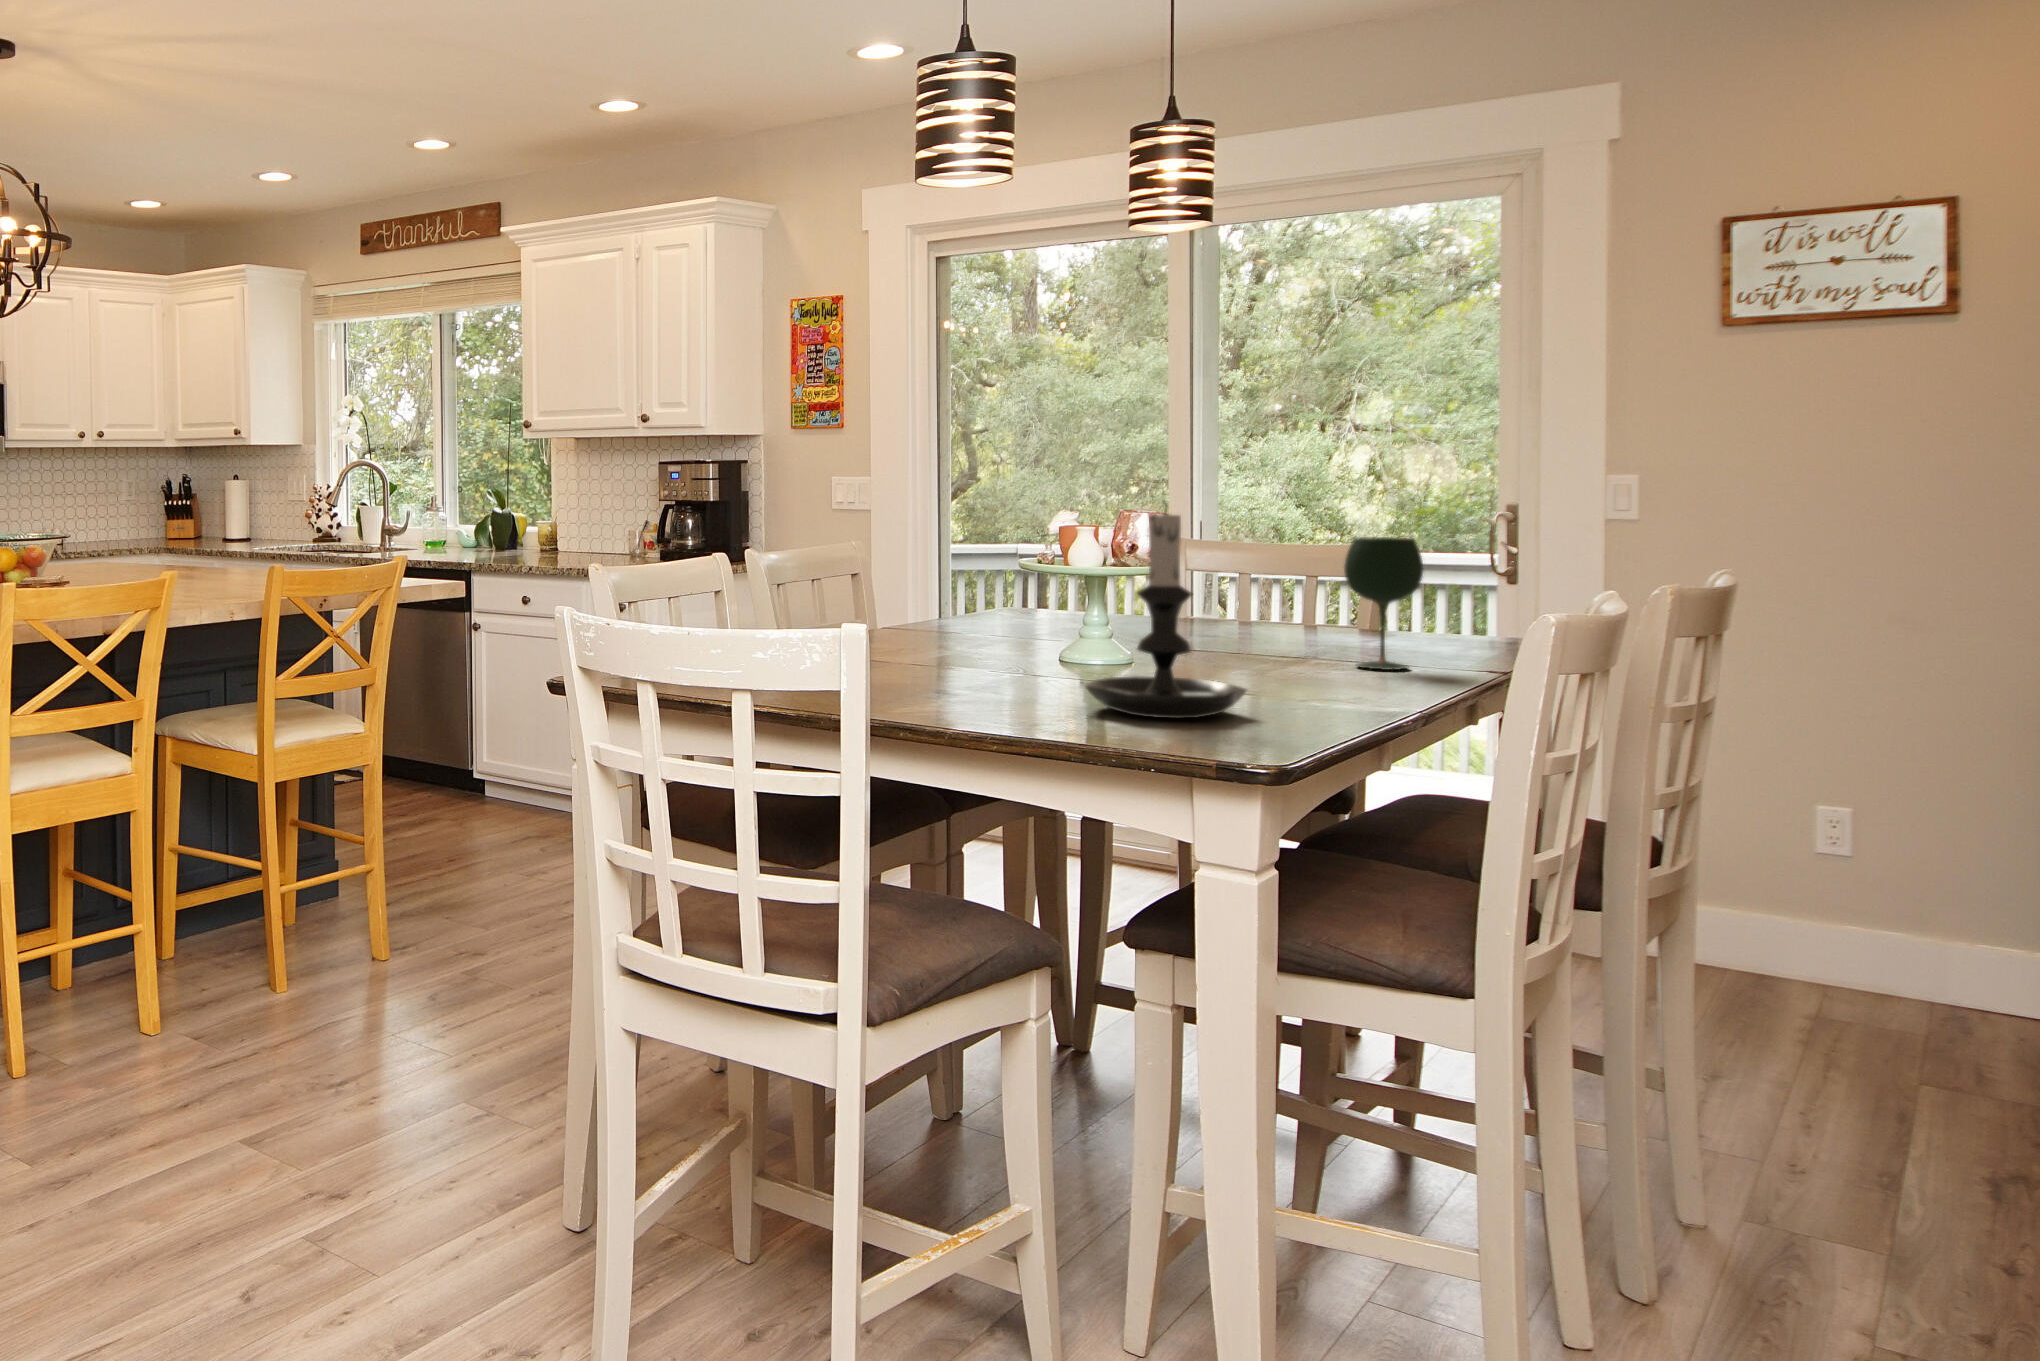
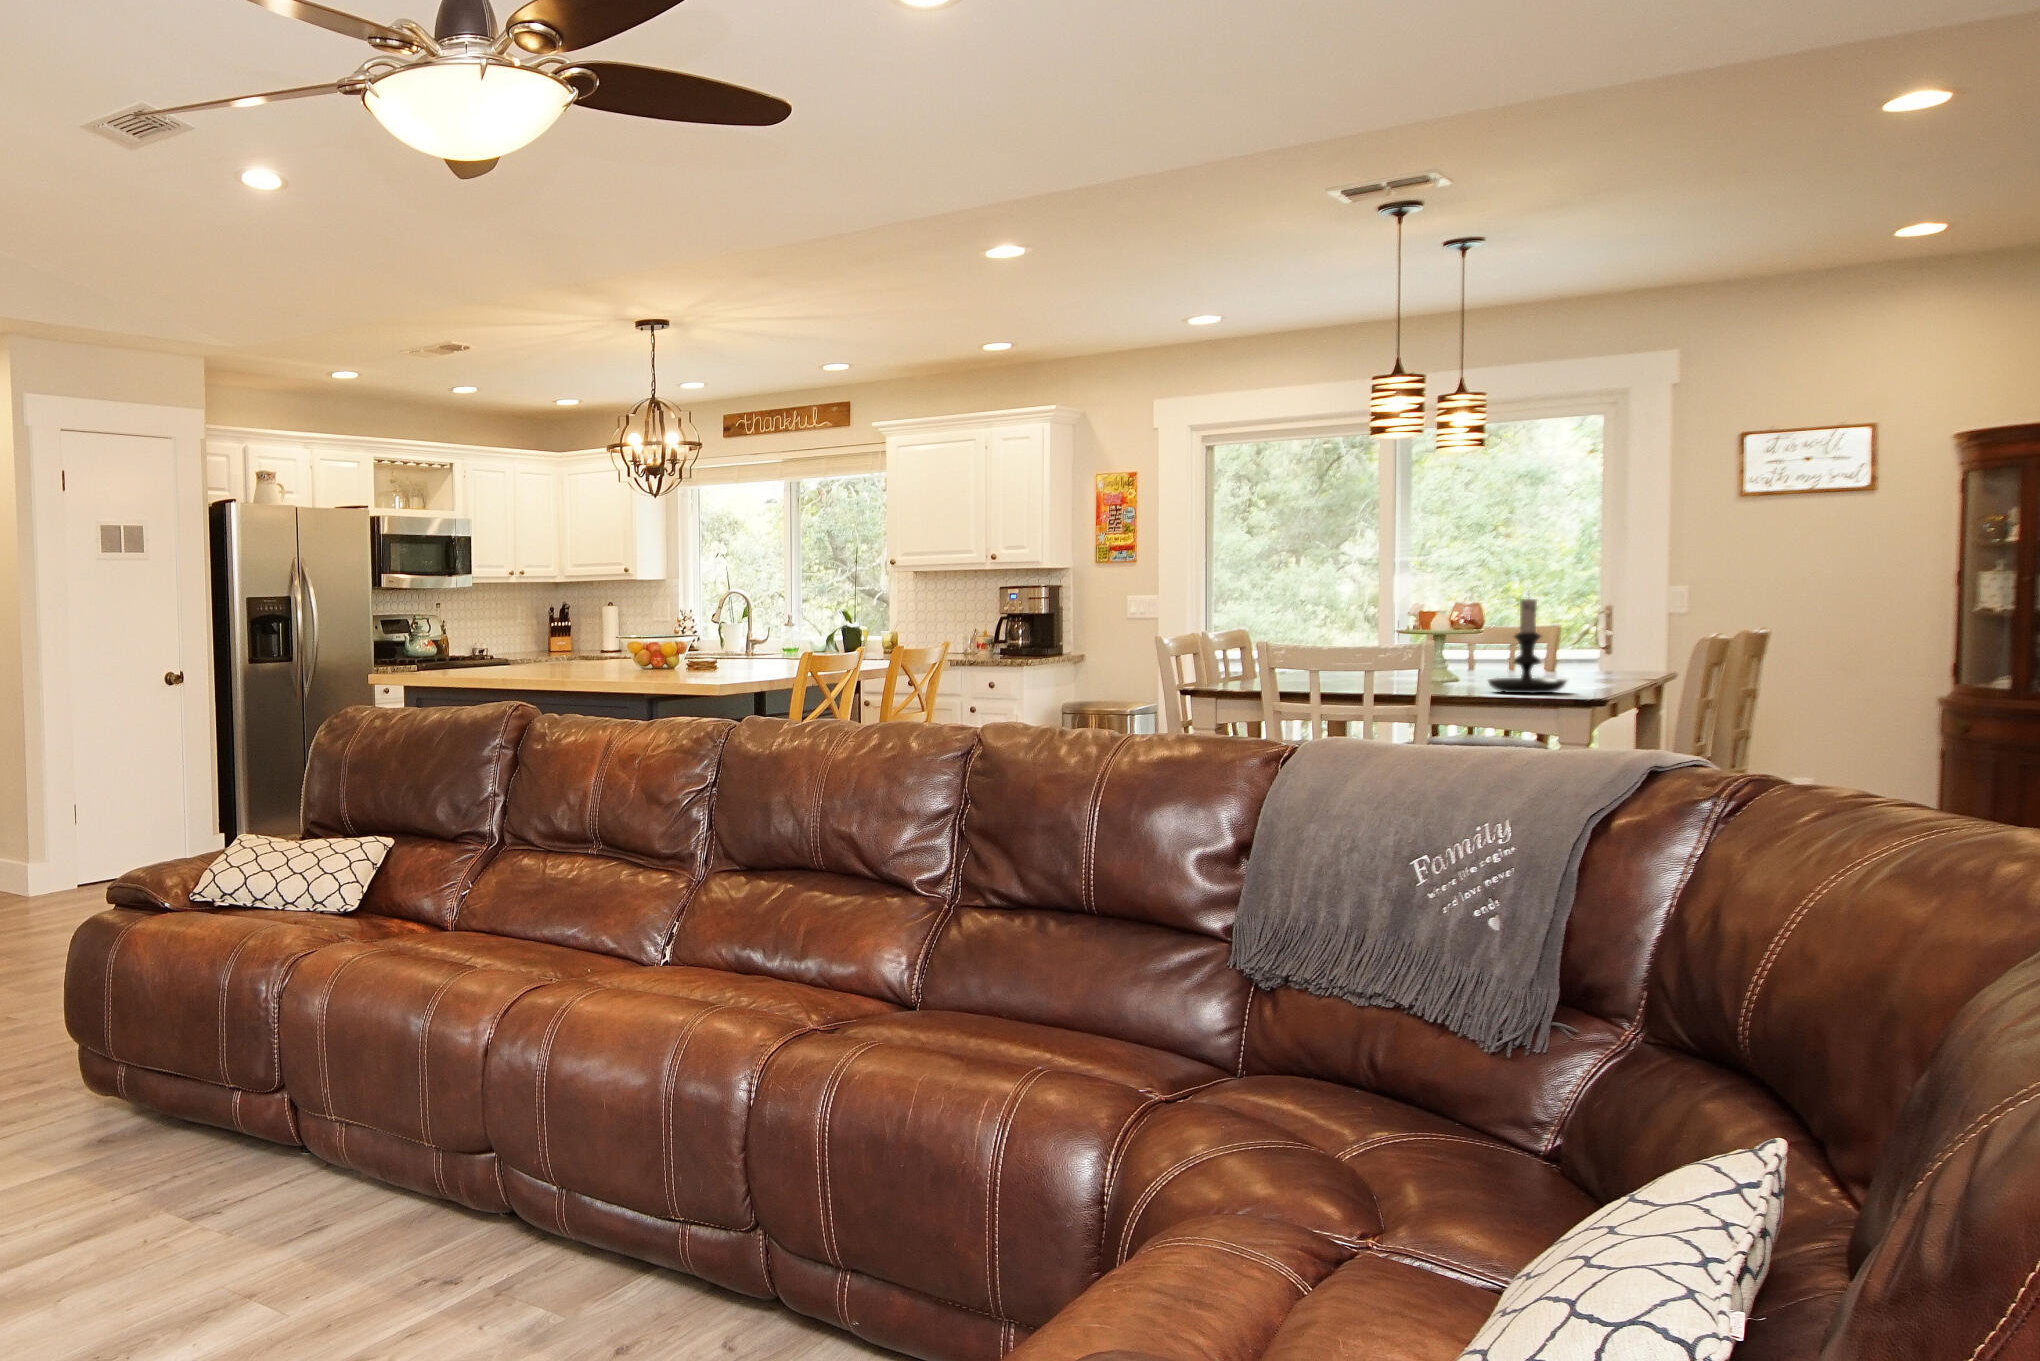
wine glass: present [1344,537,1423,670] -> none [1576,615,1619,682]

